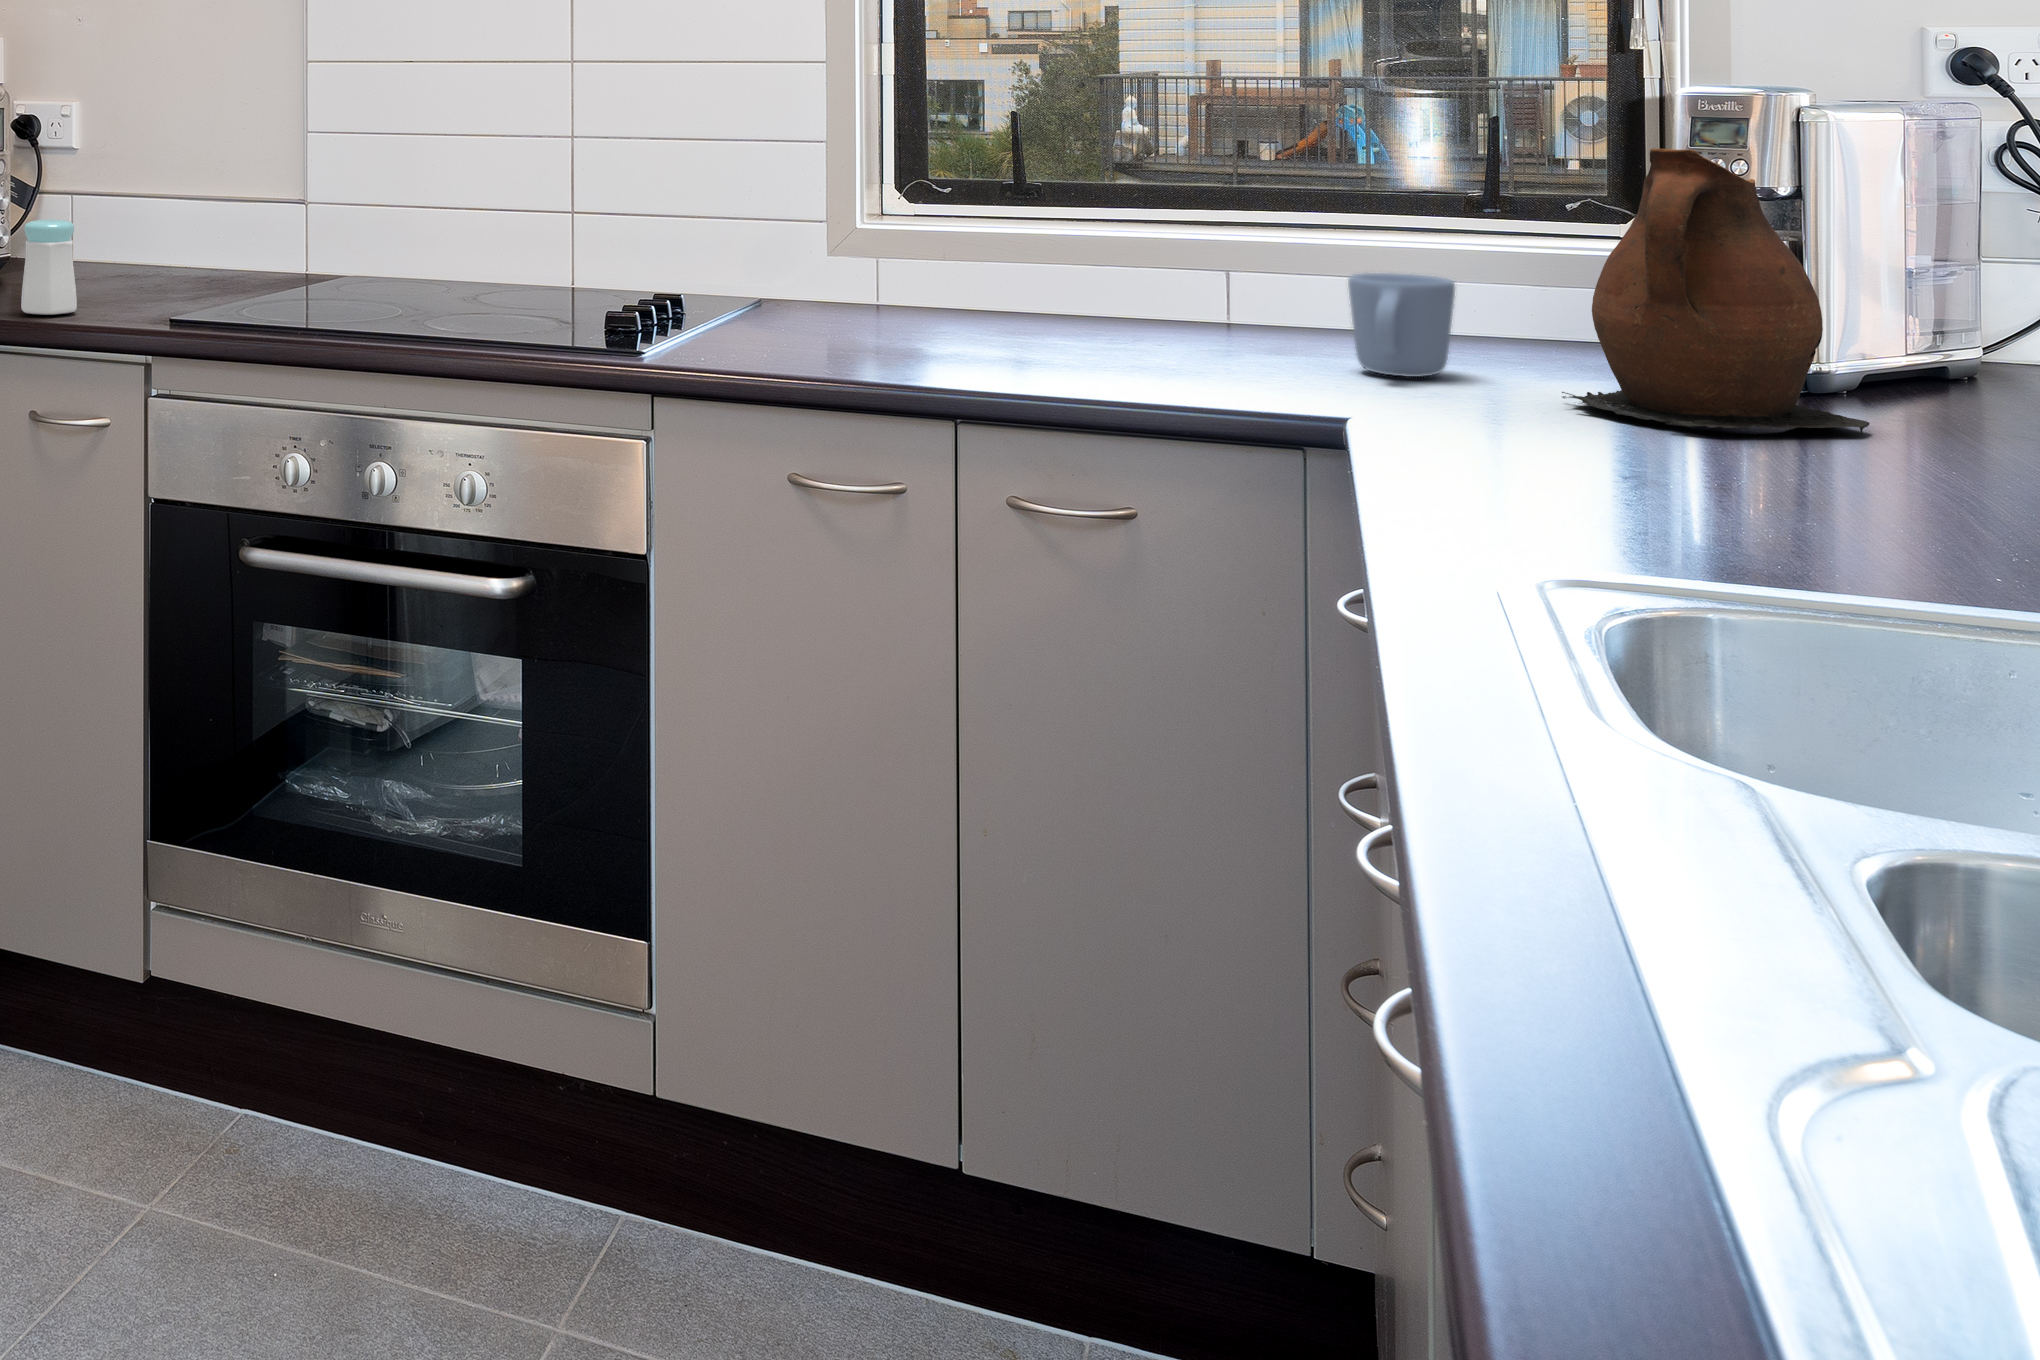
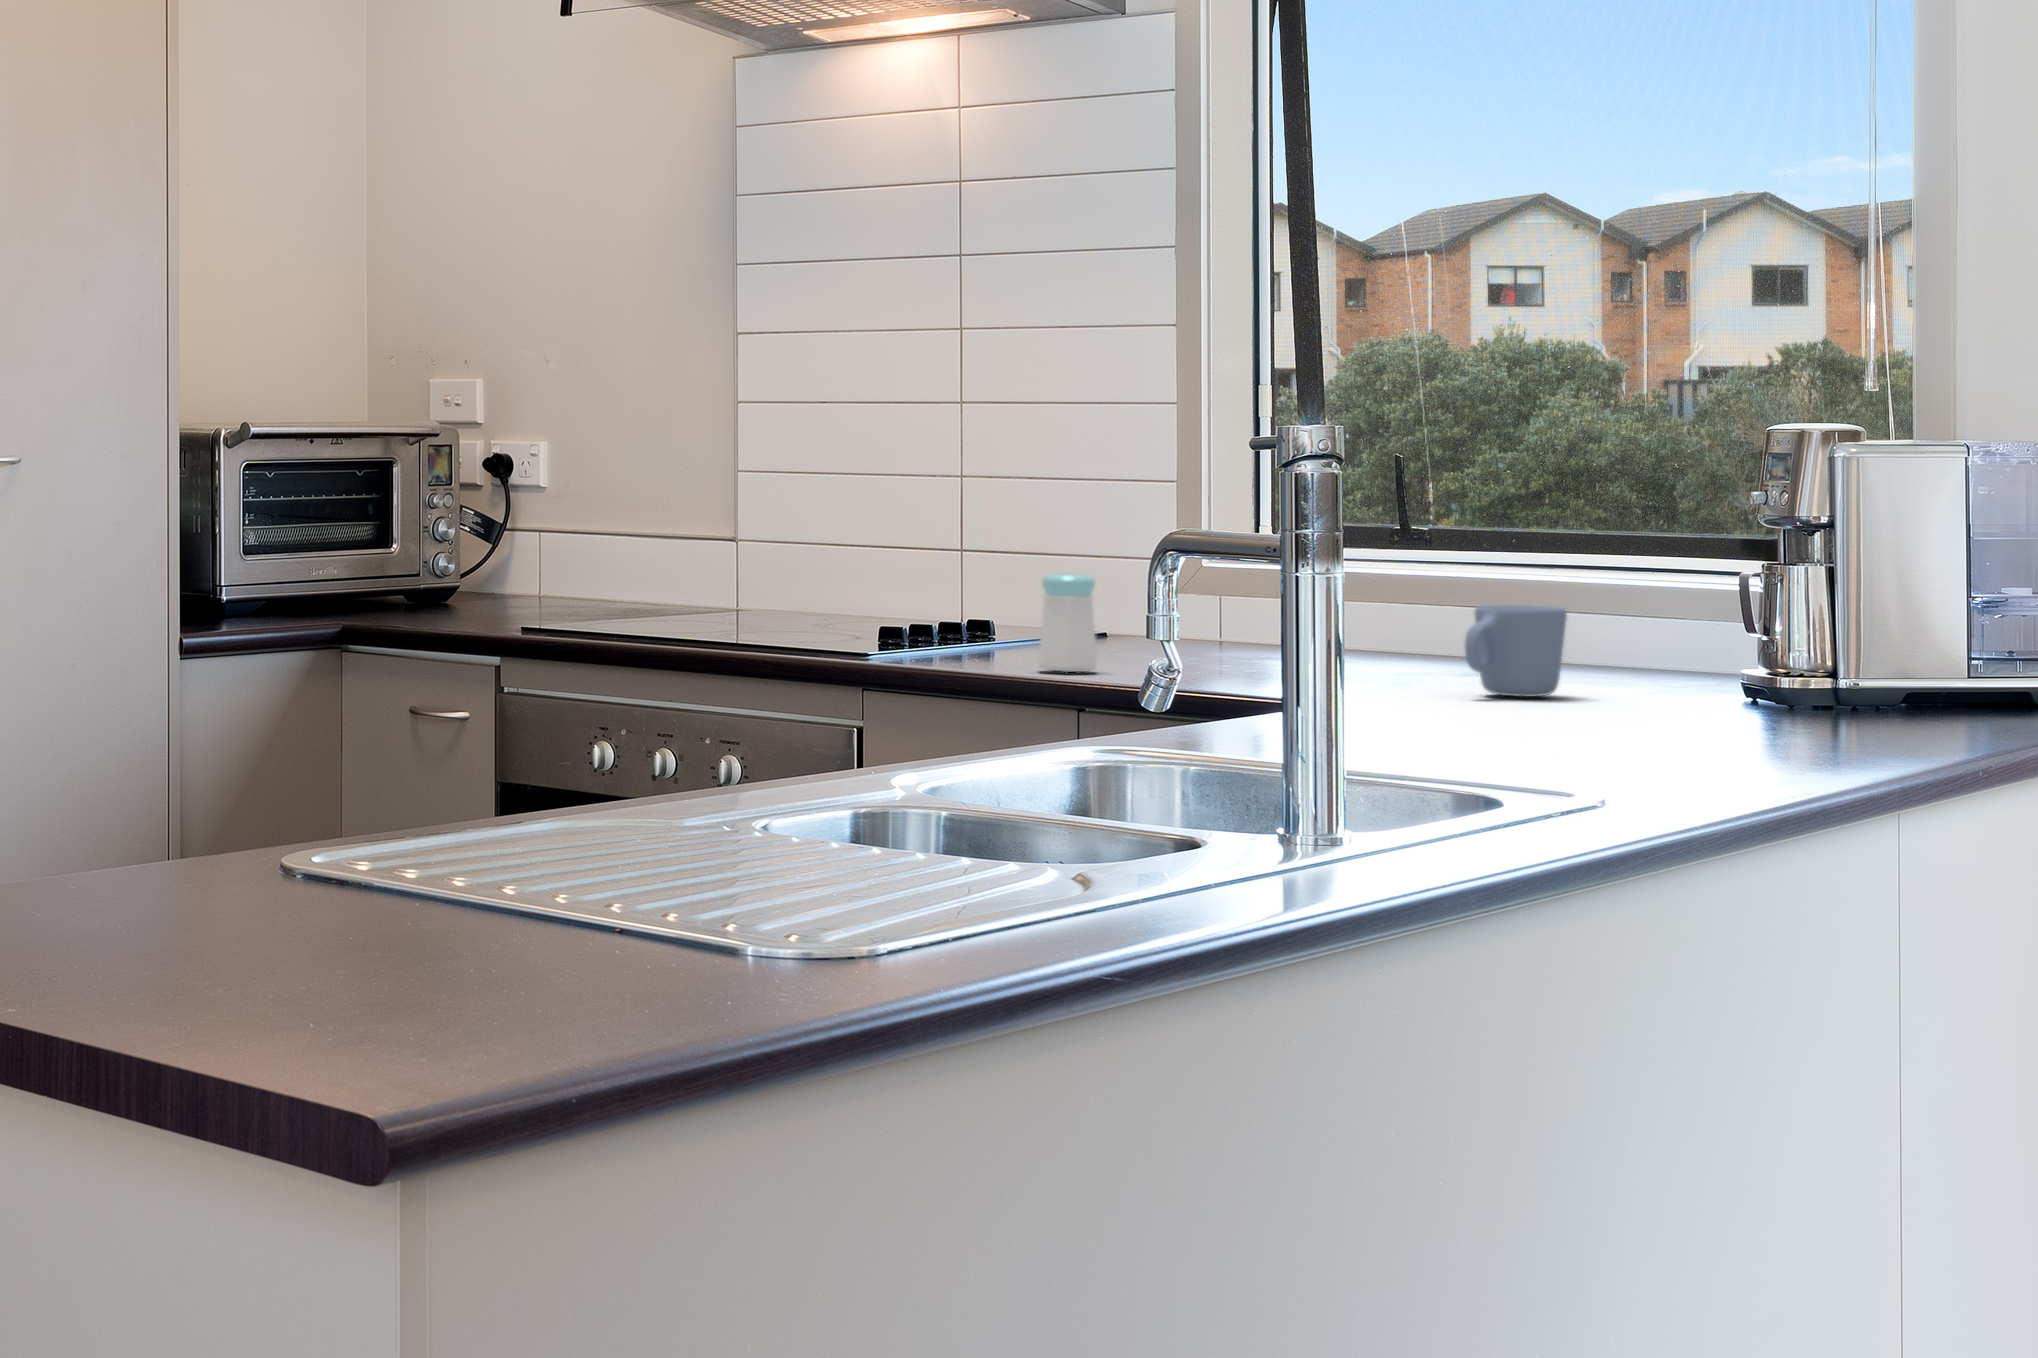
ceramic pitcher: present [1562,148,1870,433] -> none [1561,478,1774,727]
salt shaker: present [21,219,77,315] -> present [1038,573,1097,672]

